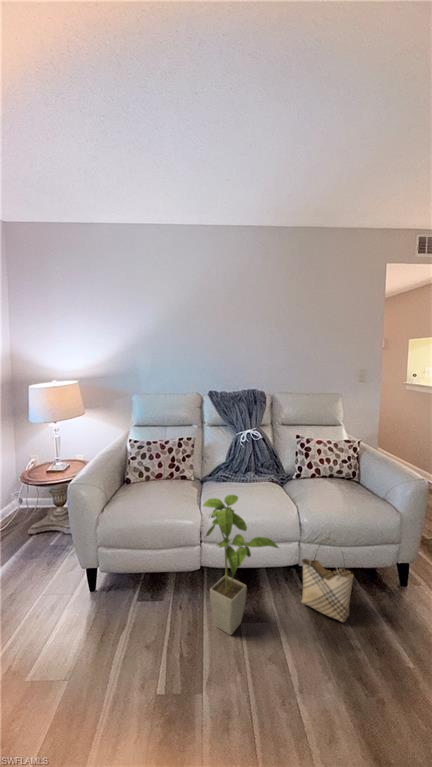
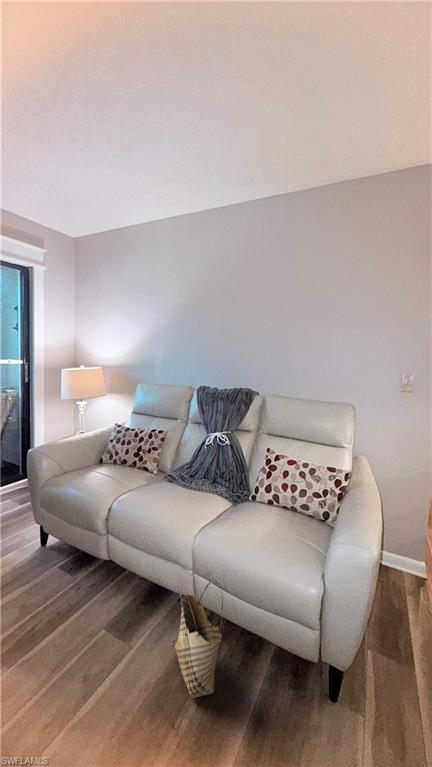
house plant: present [203,495,279,635] -> none [42,486,129,641]

